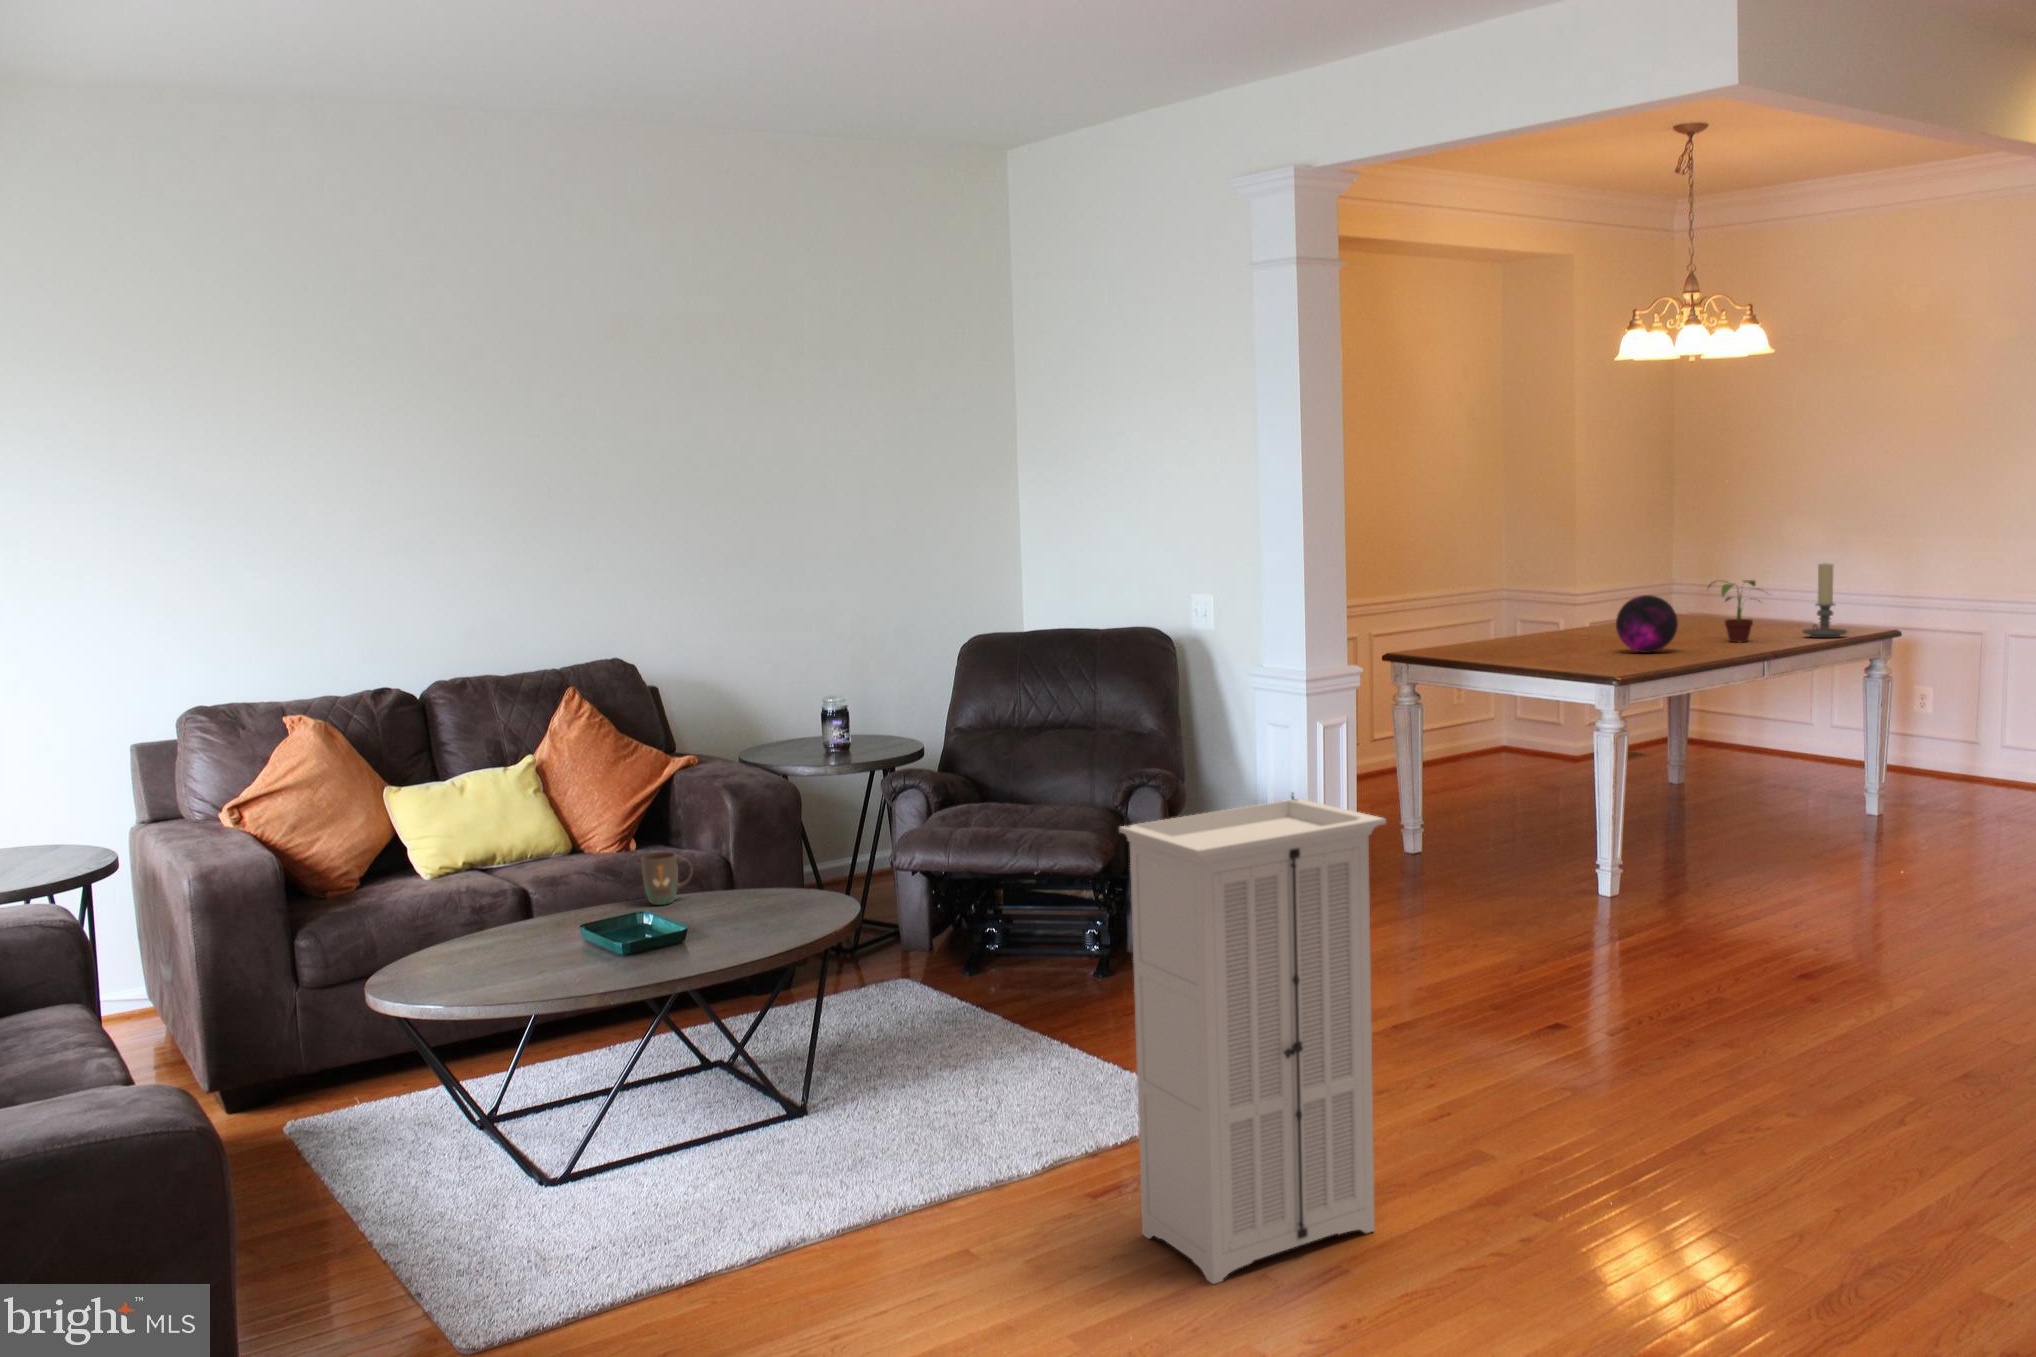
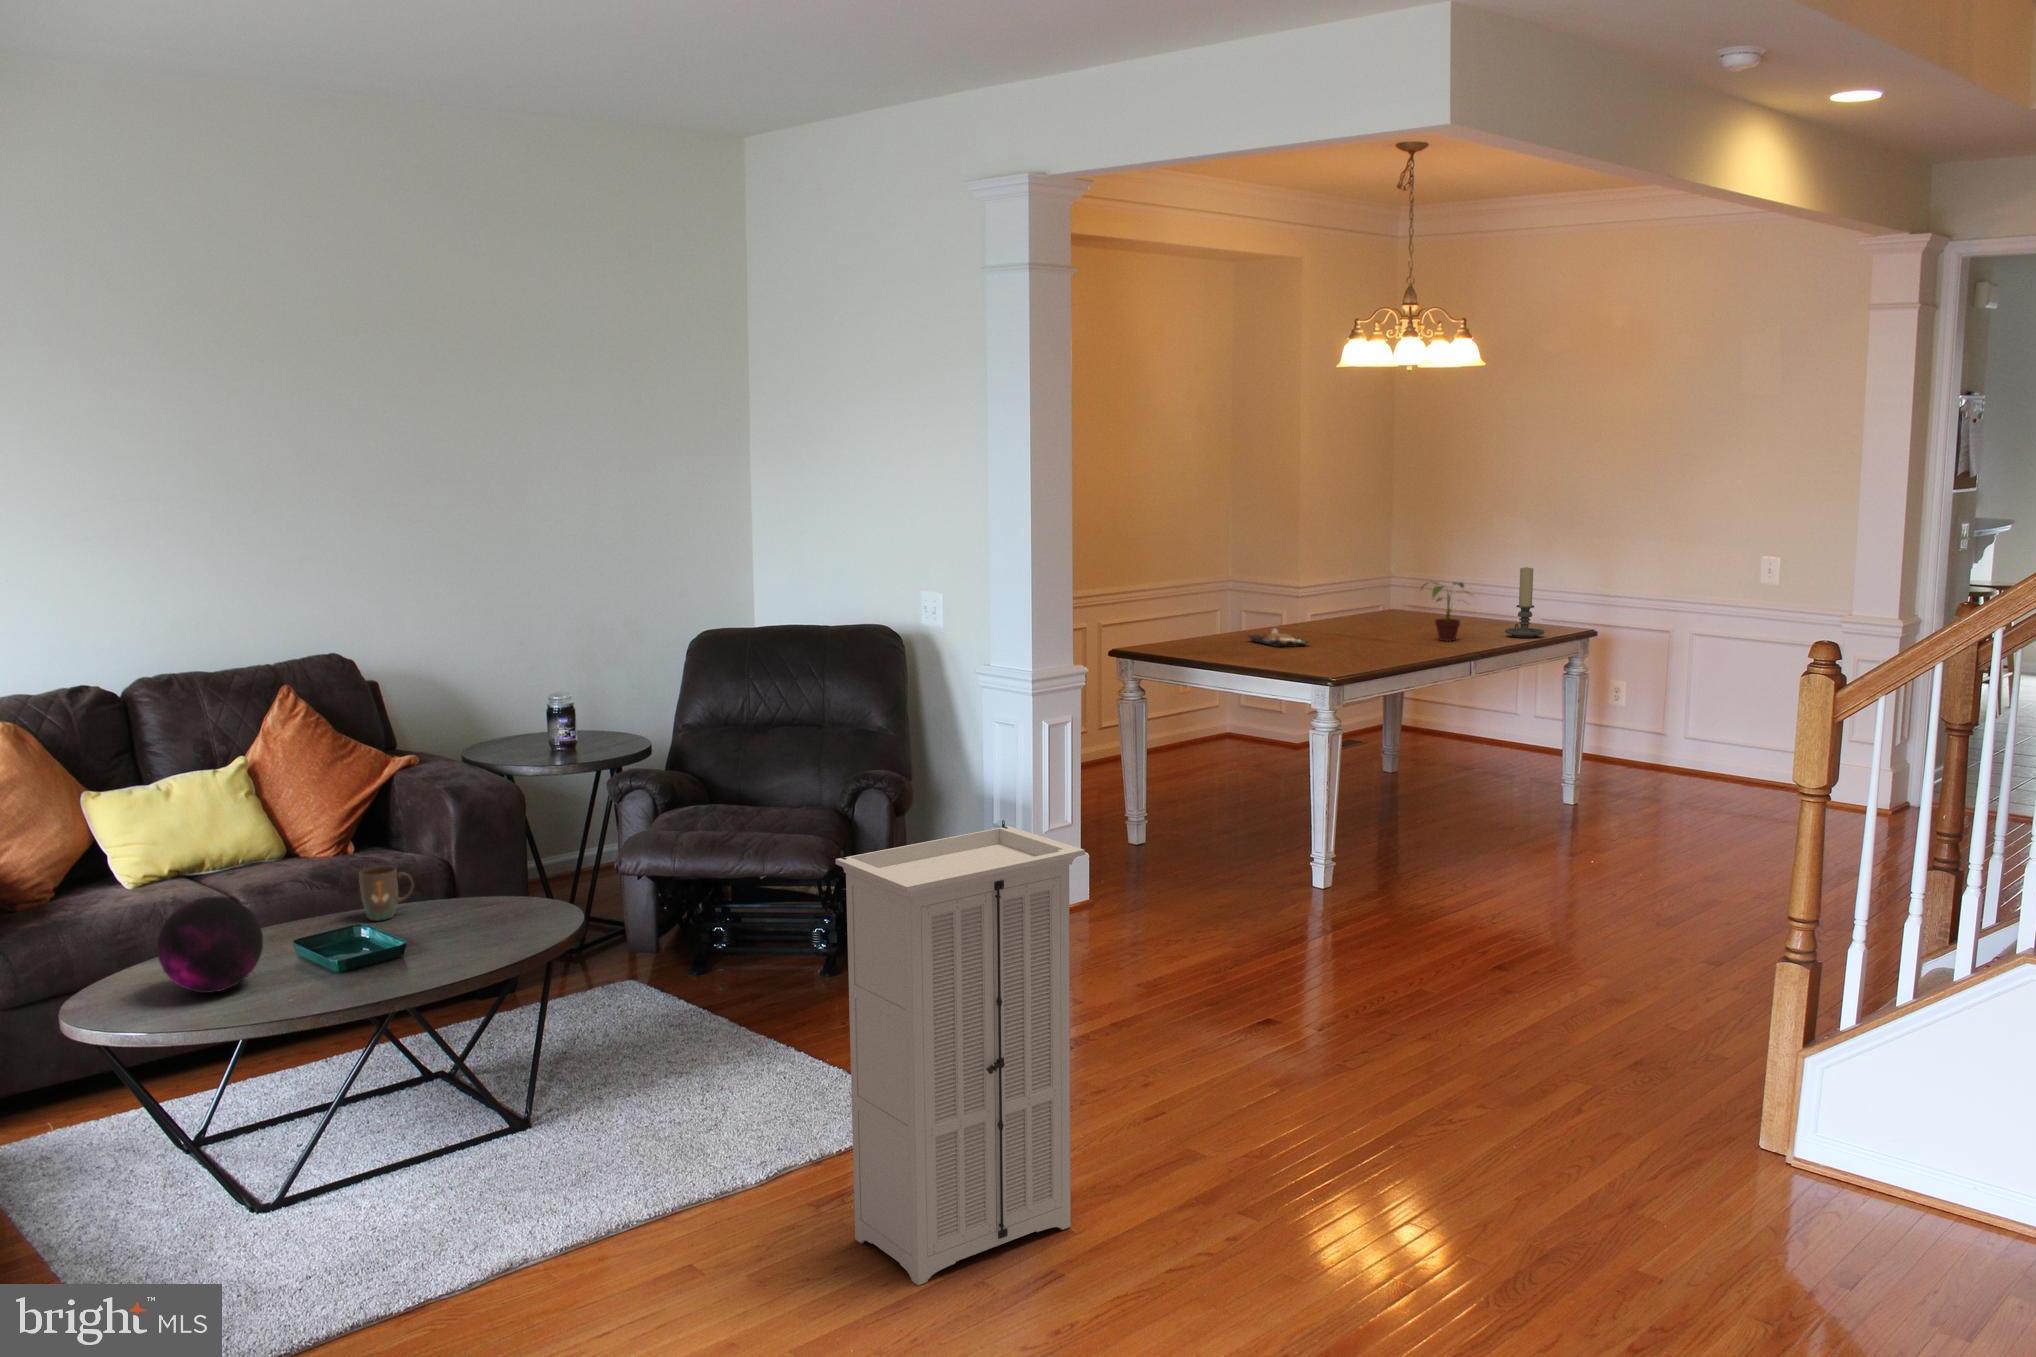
decorative orb: present [1616,595,1678,653] -> present [157,896,263,993]
plate: none [1517,632,1589,651] -> present [1248,629,1308,647]

